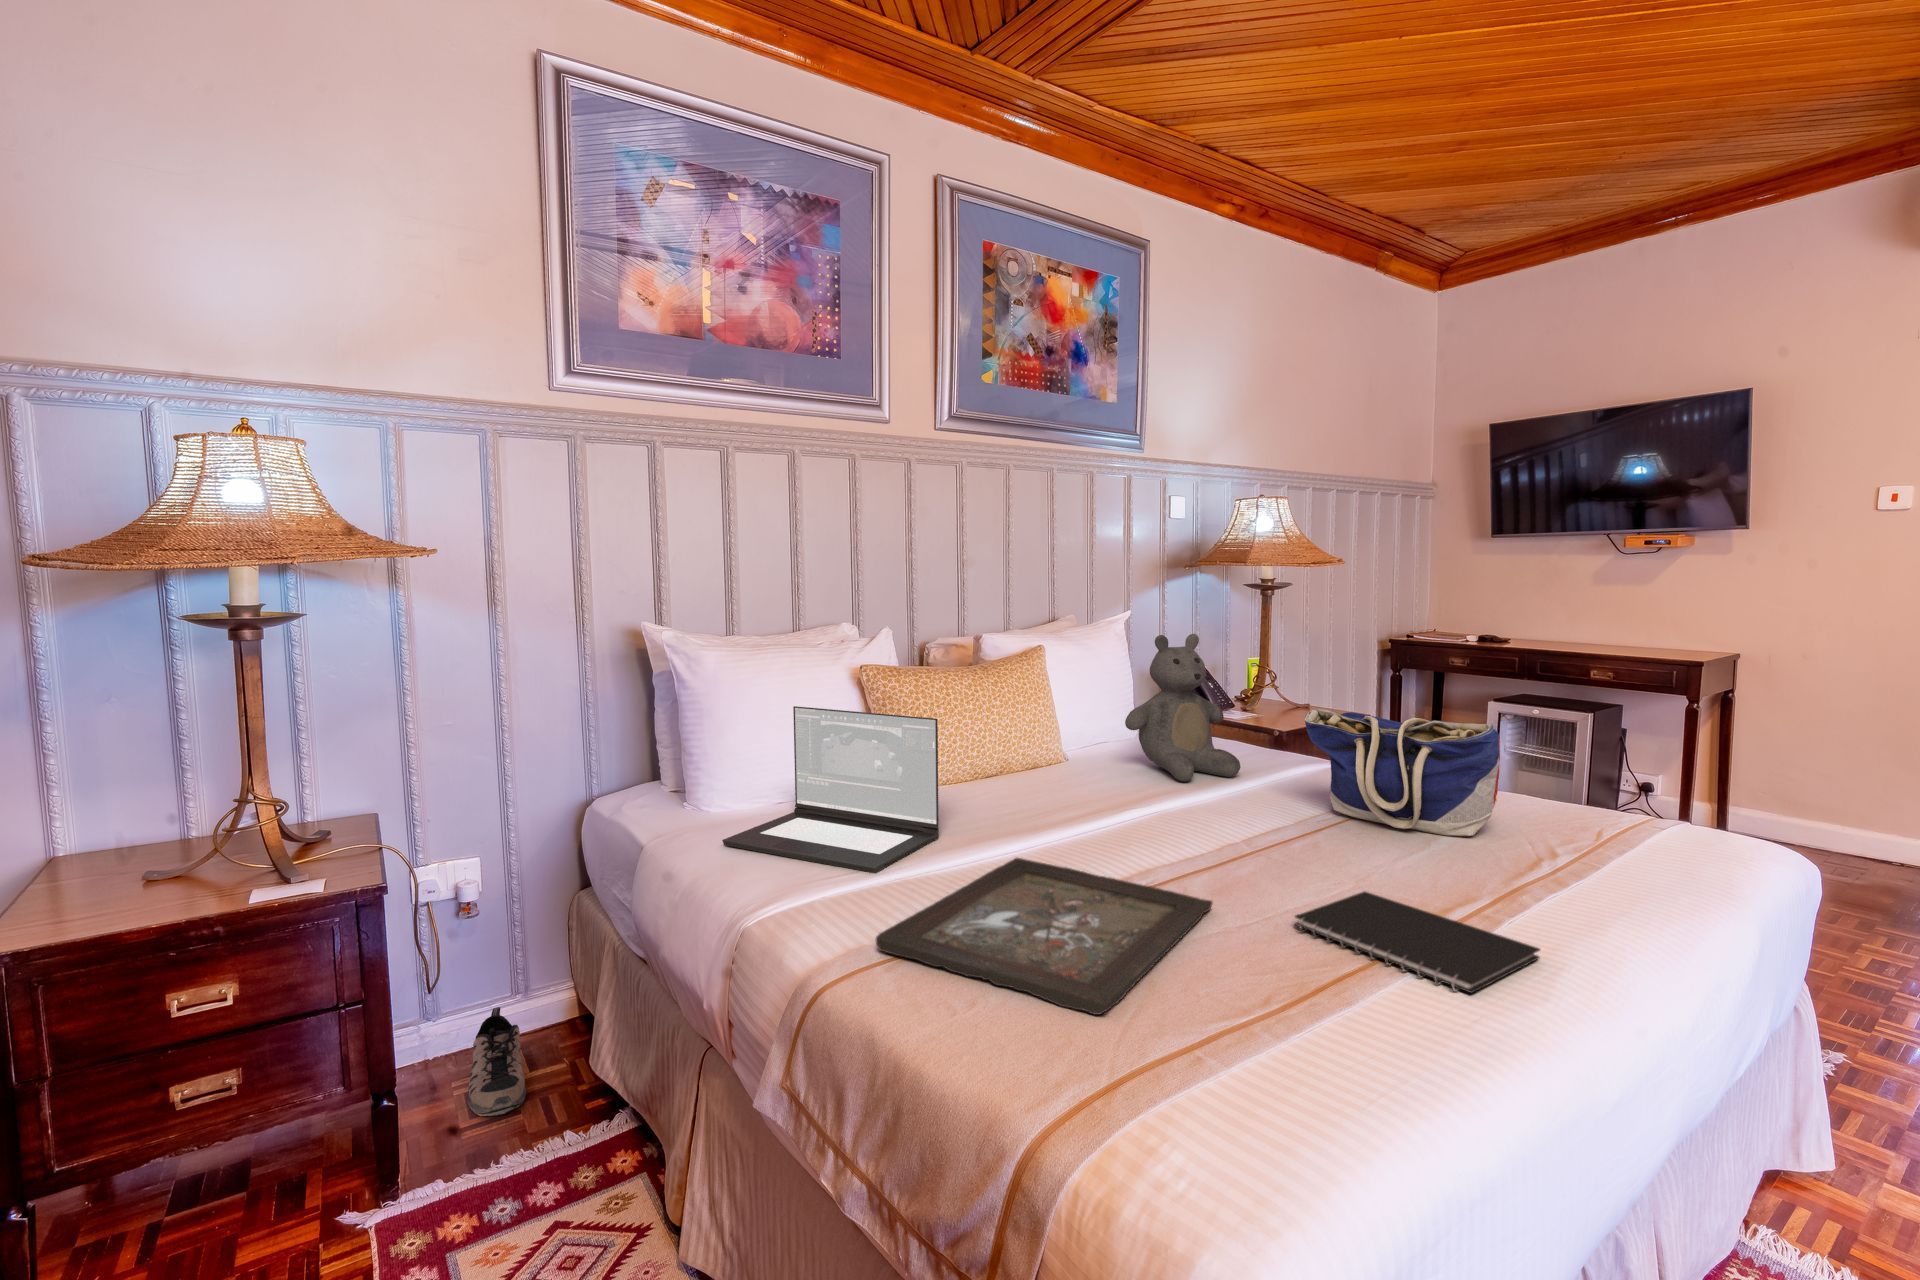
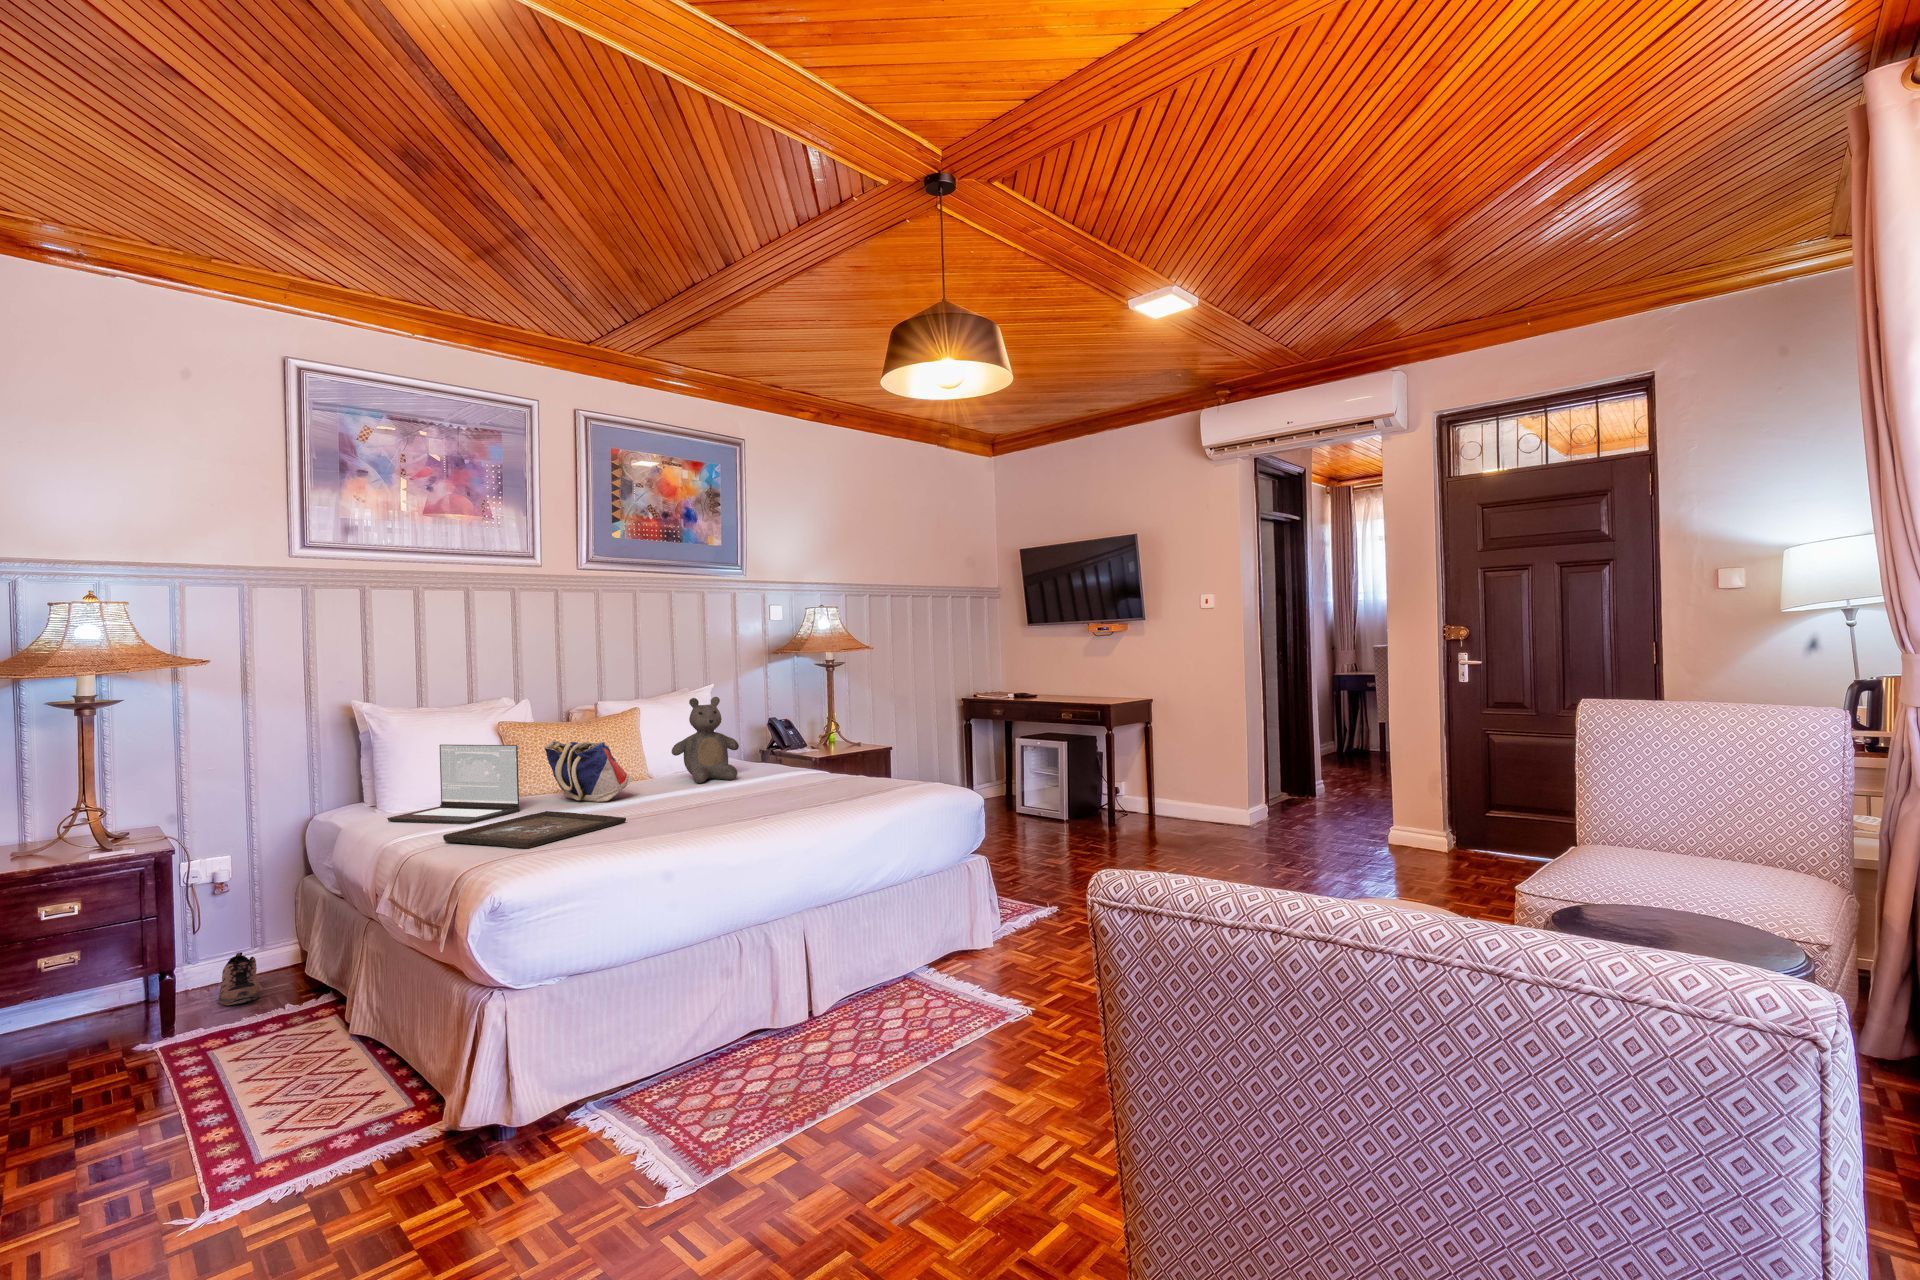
tote bag: present [1304,709,1500,836] -> present [545,741,633,802]
notebook: present [1295,891,1540,993] -> none [654,810,743,833]

